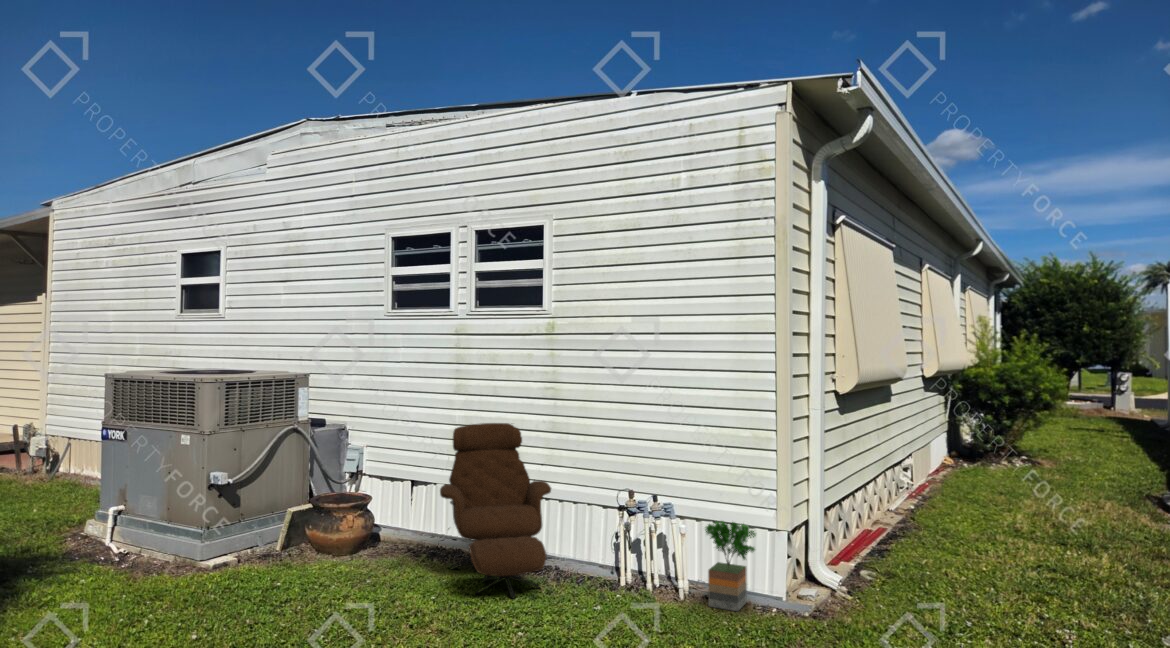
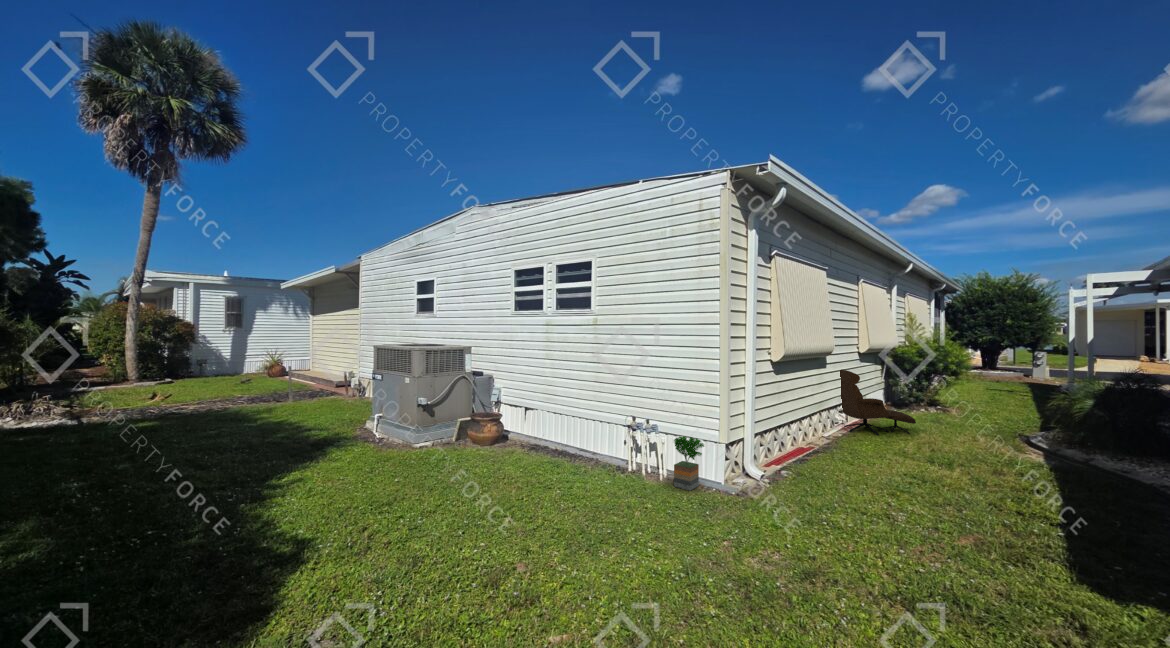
lounge chair: present [440,423,551,598] -> present [840,370,916,435]

